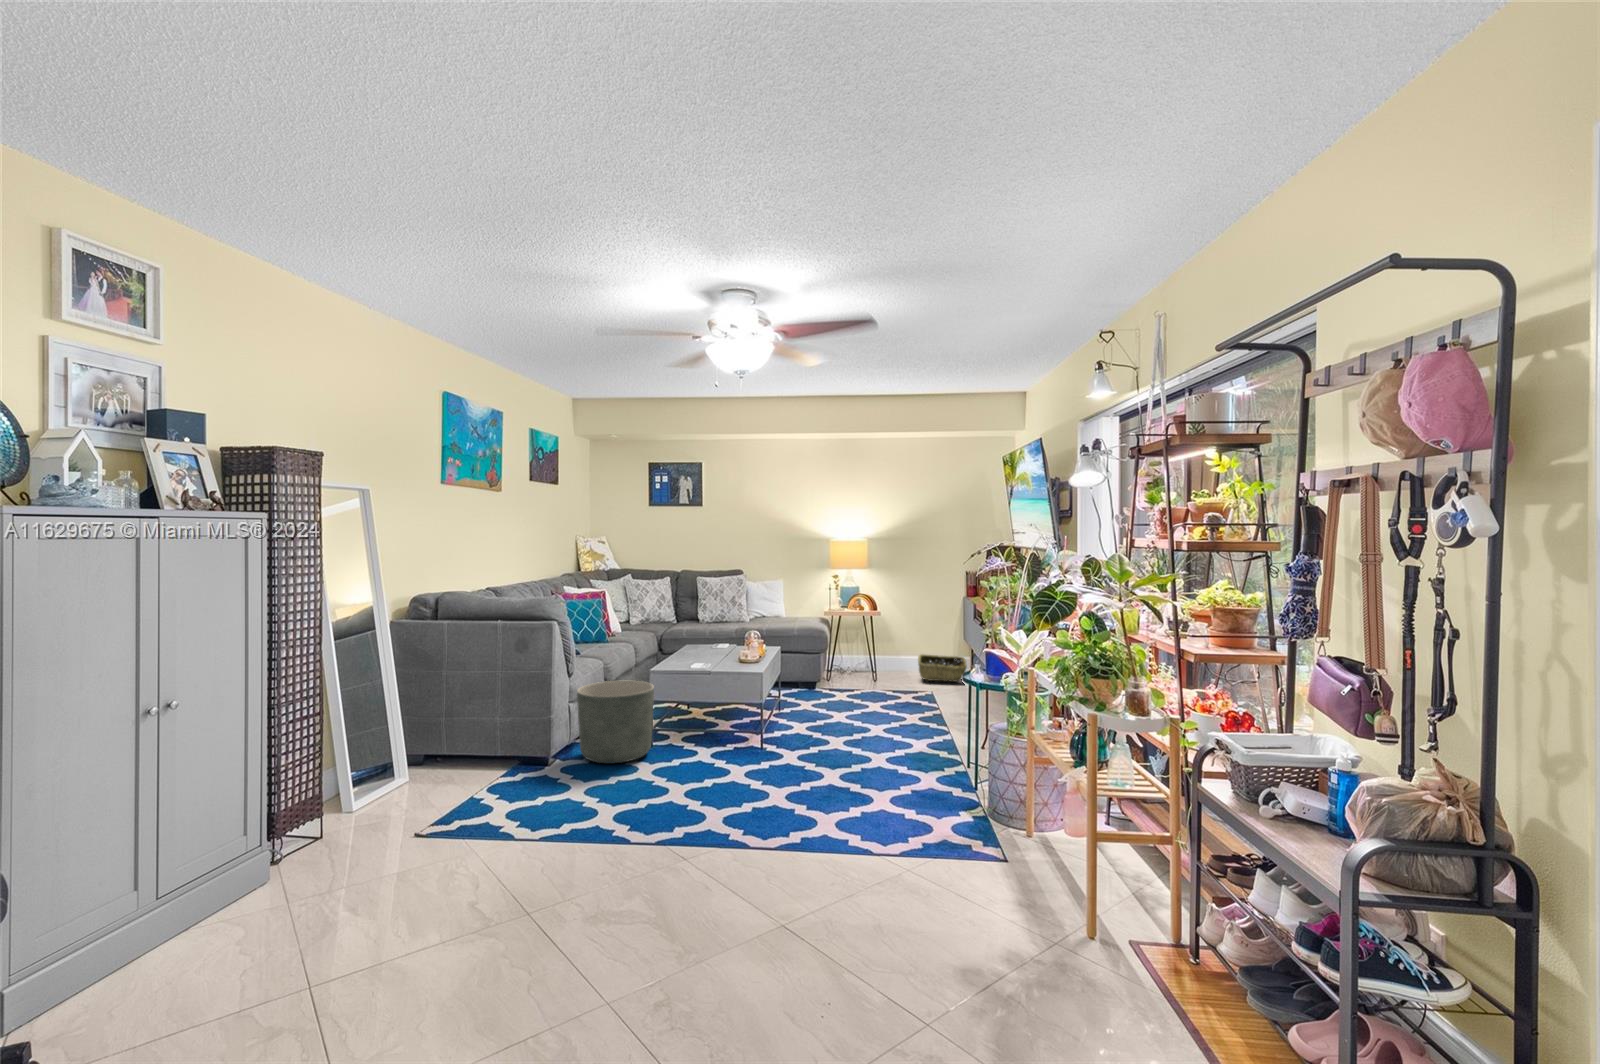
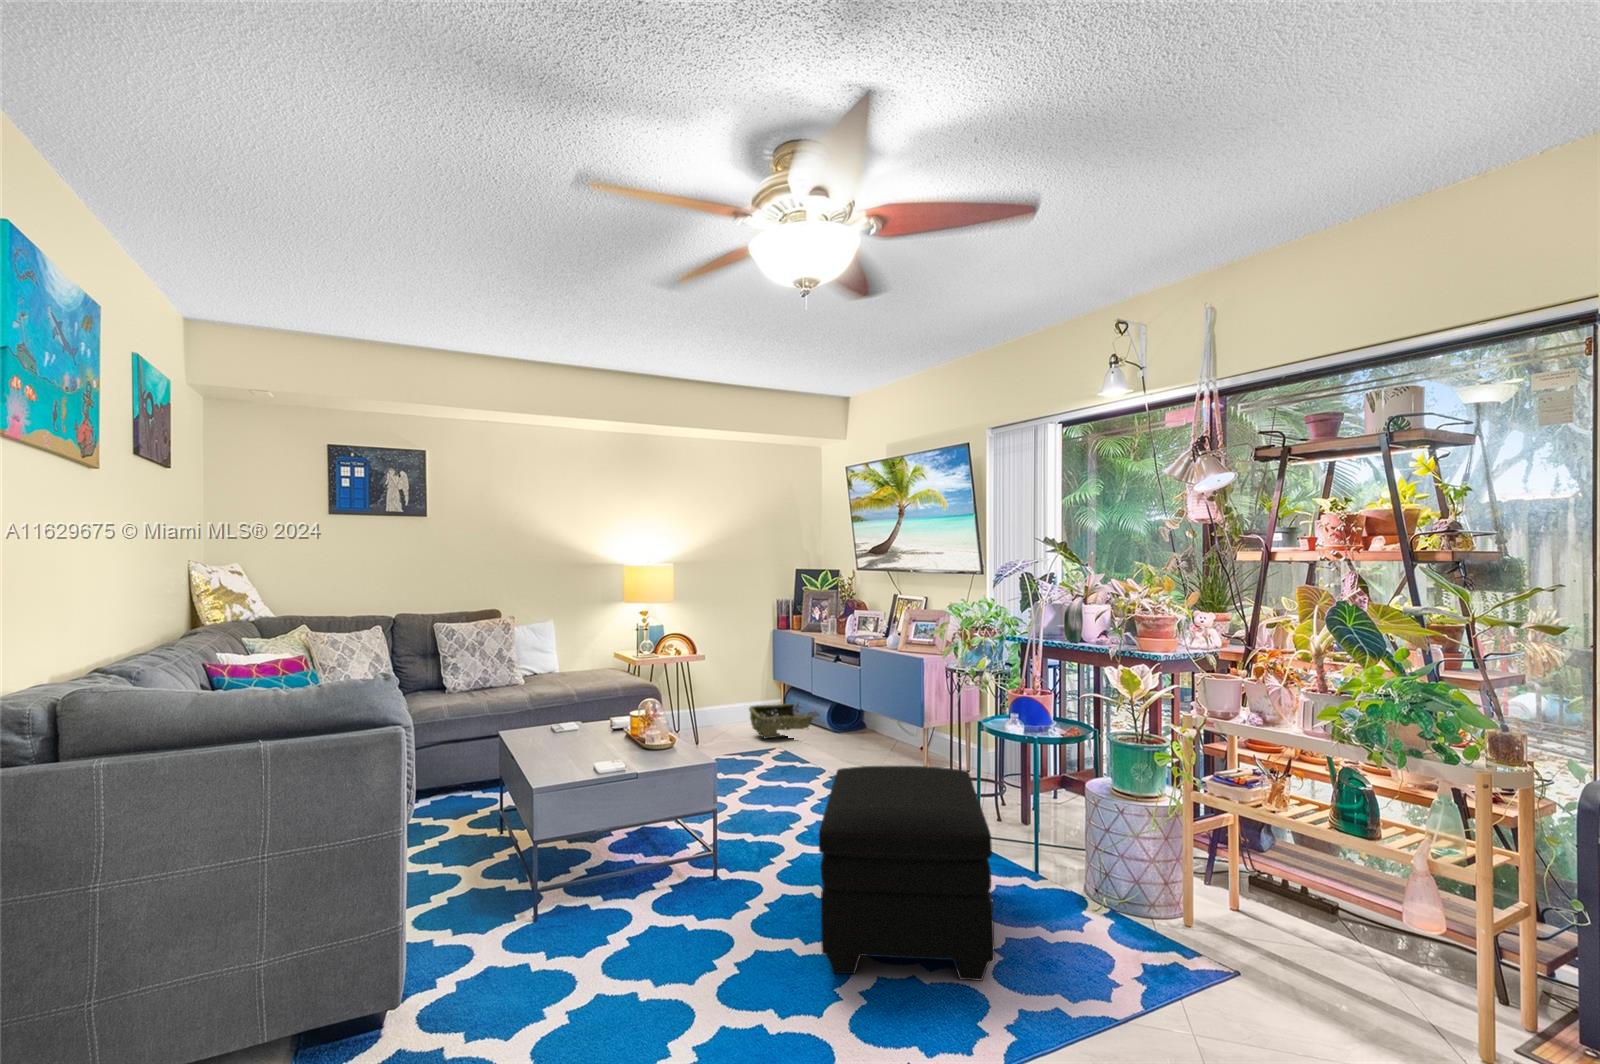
planter: present [577,681,654,763] -> none [392,809,554,999]
ottoman: none [748,689,902,812] -> present [819,766,995,981]

